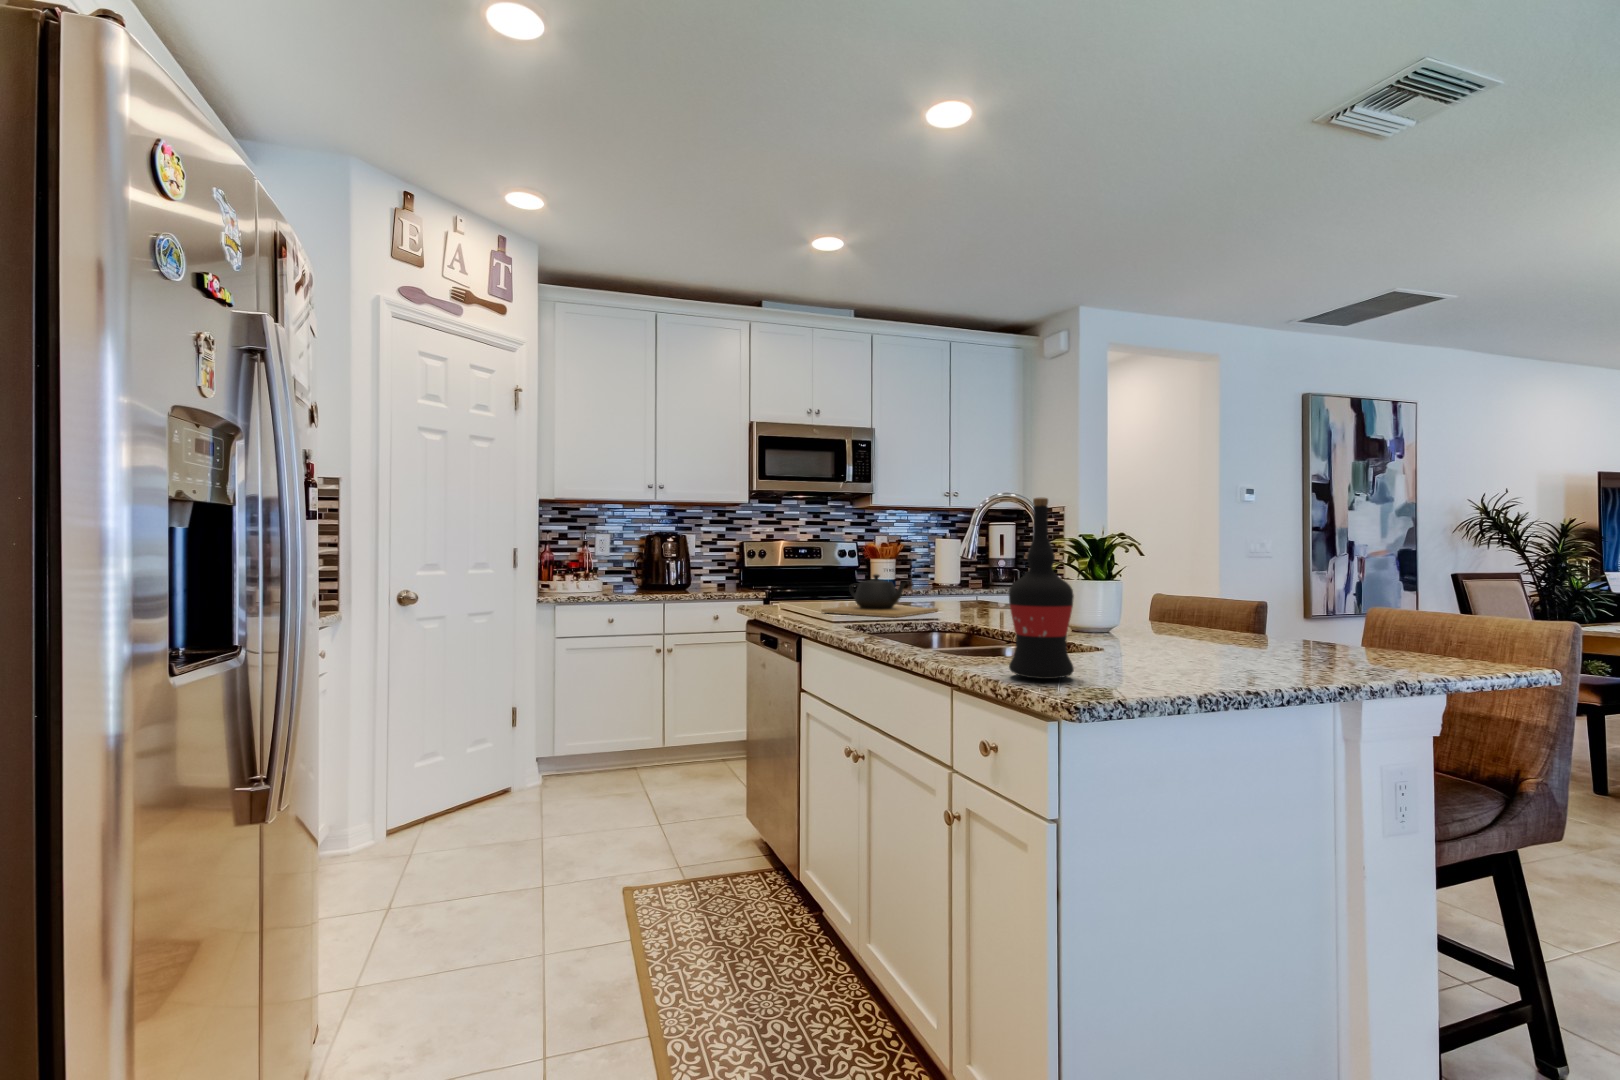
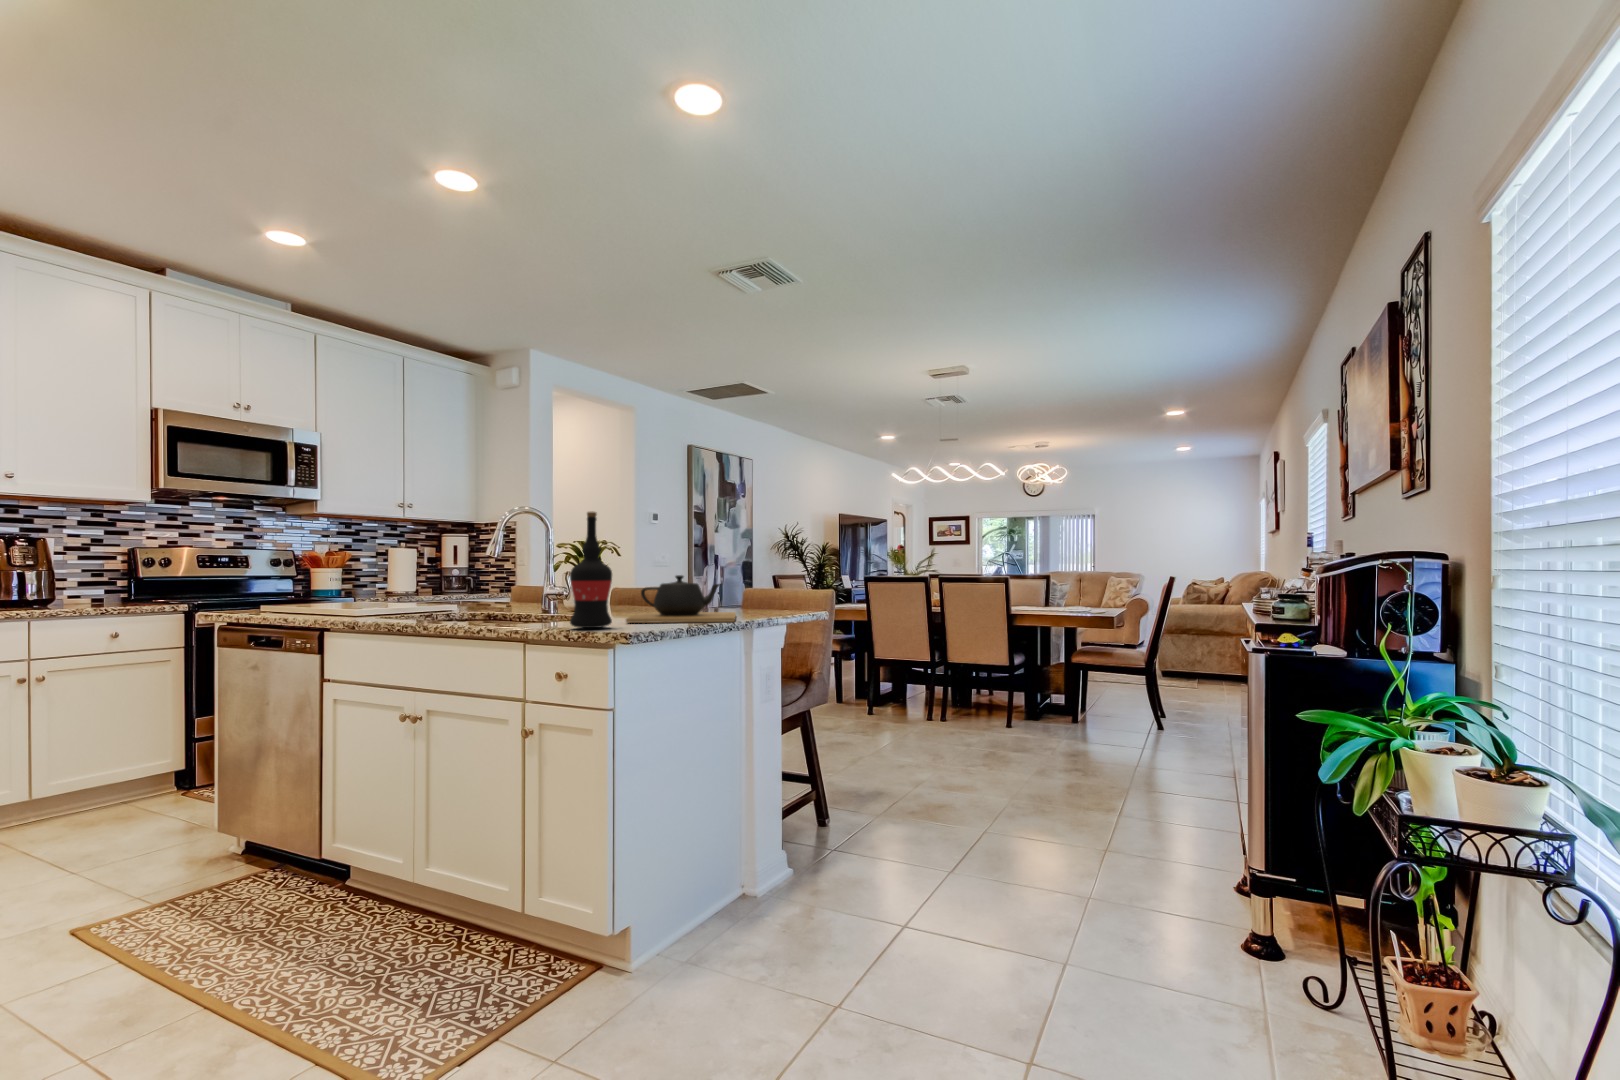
teapot: present [821,574,938,617] -> present [626,575,736,623]

